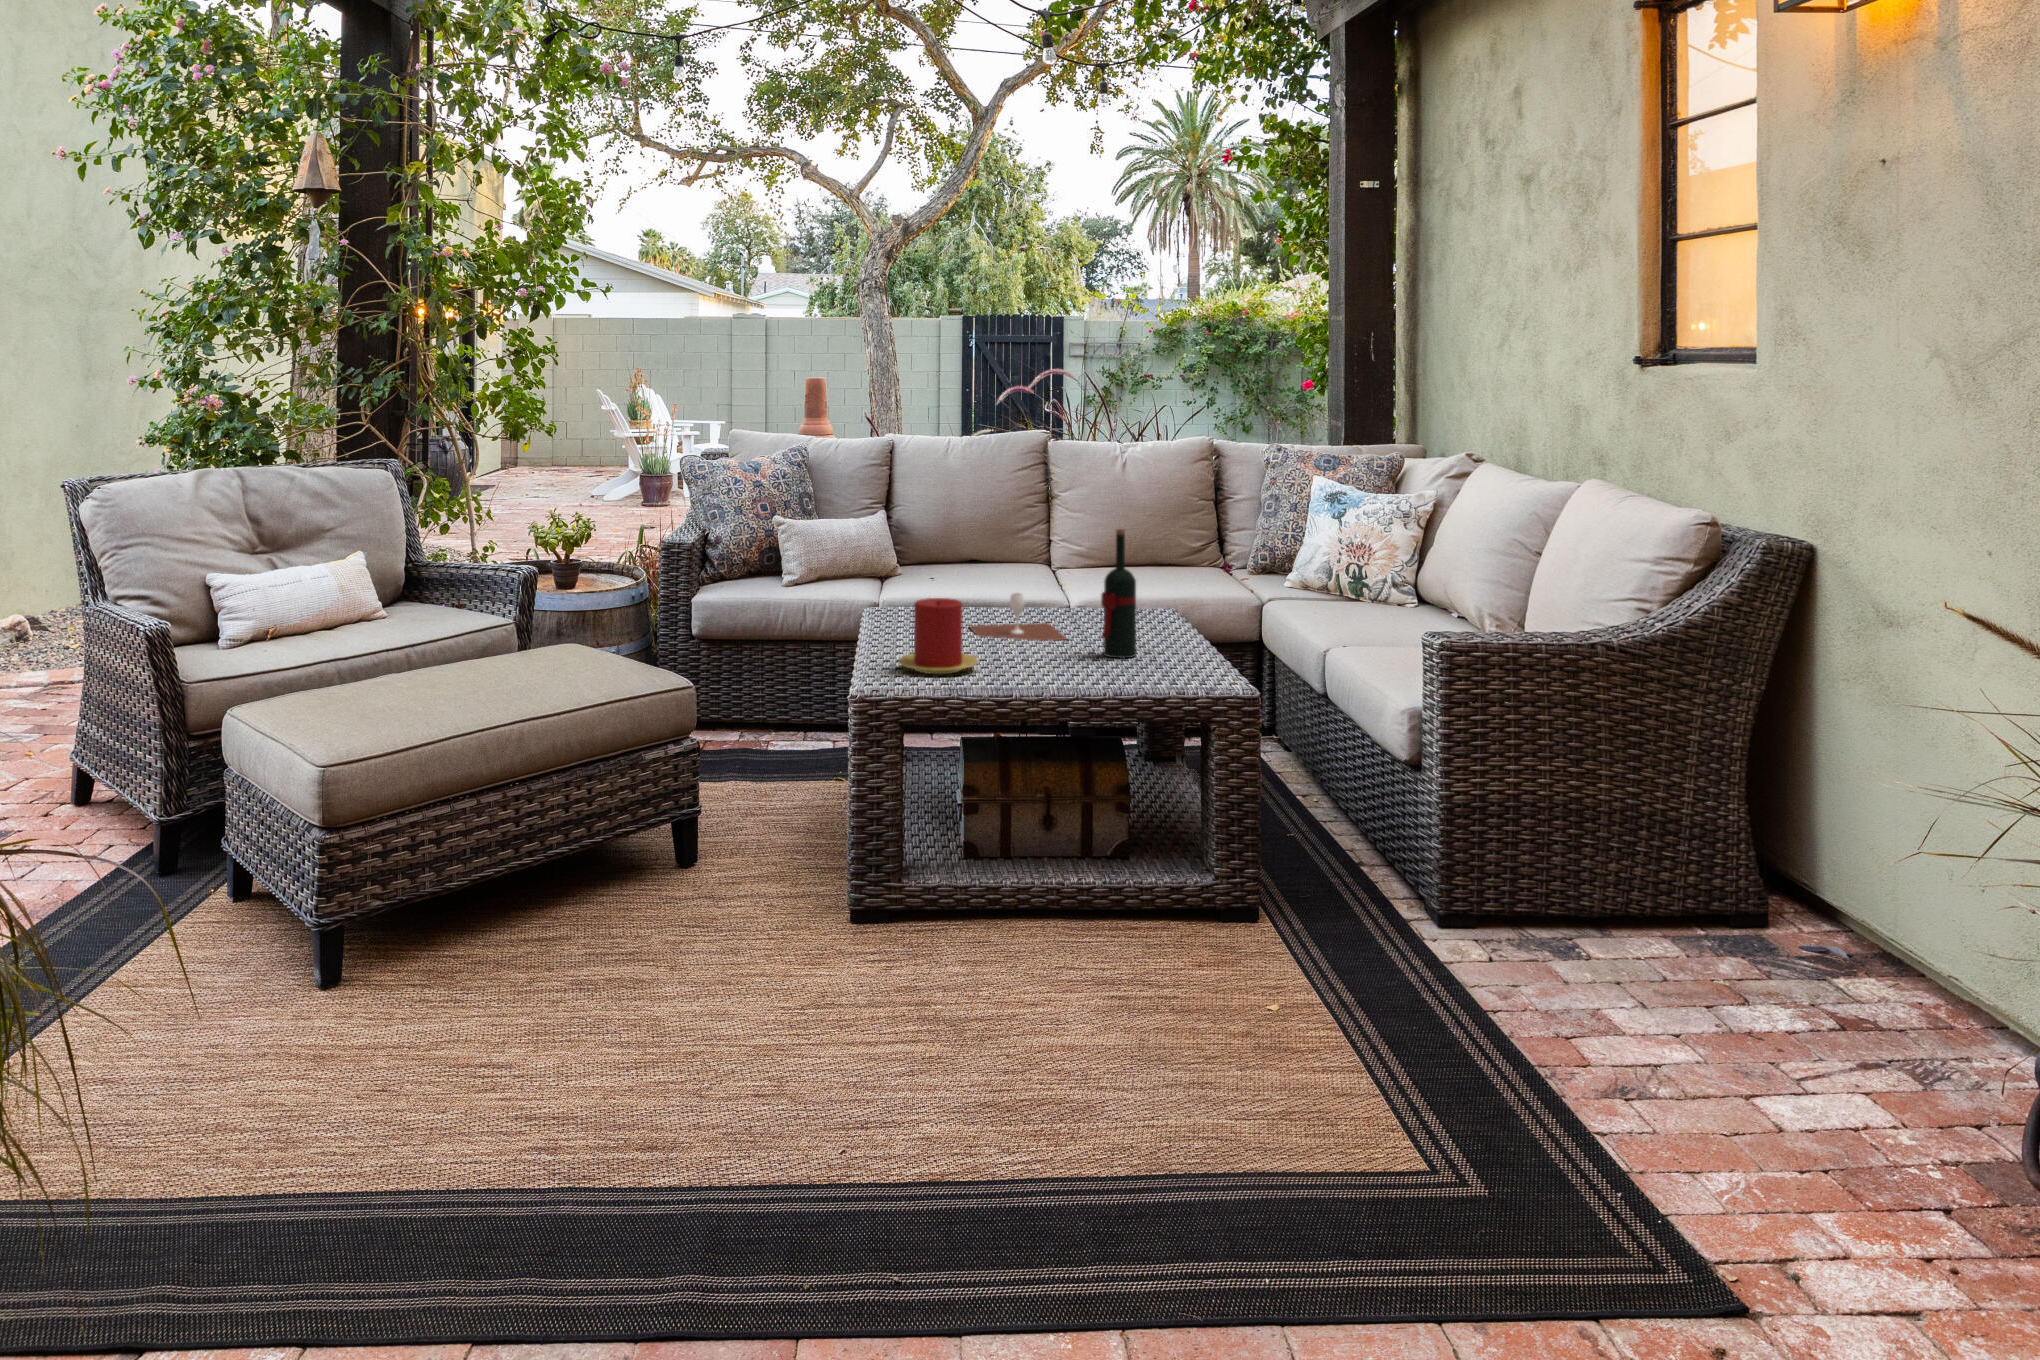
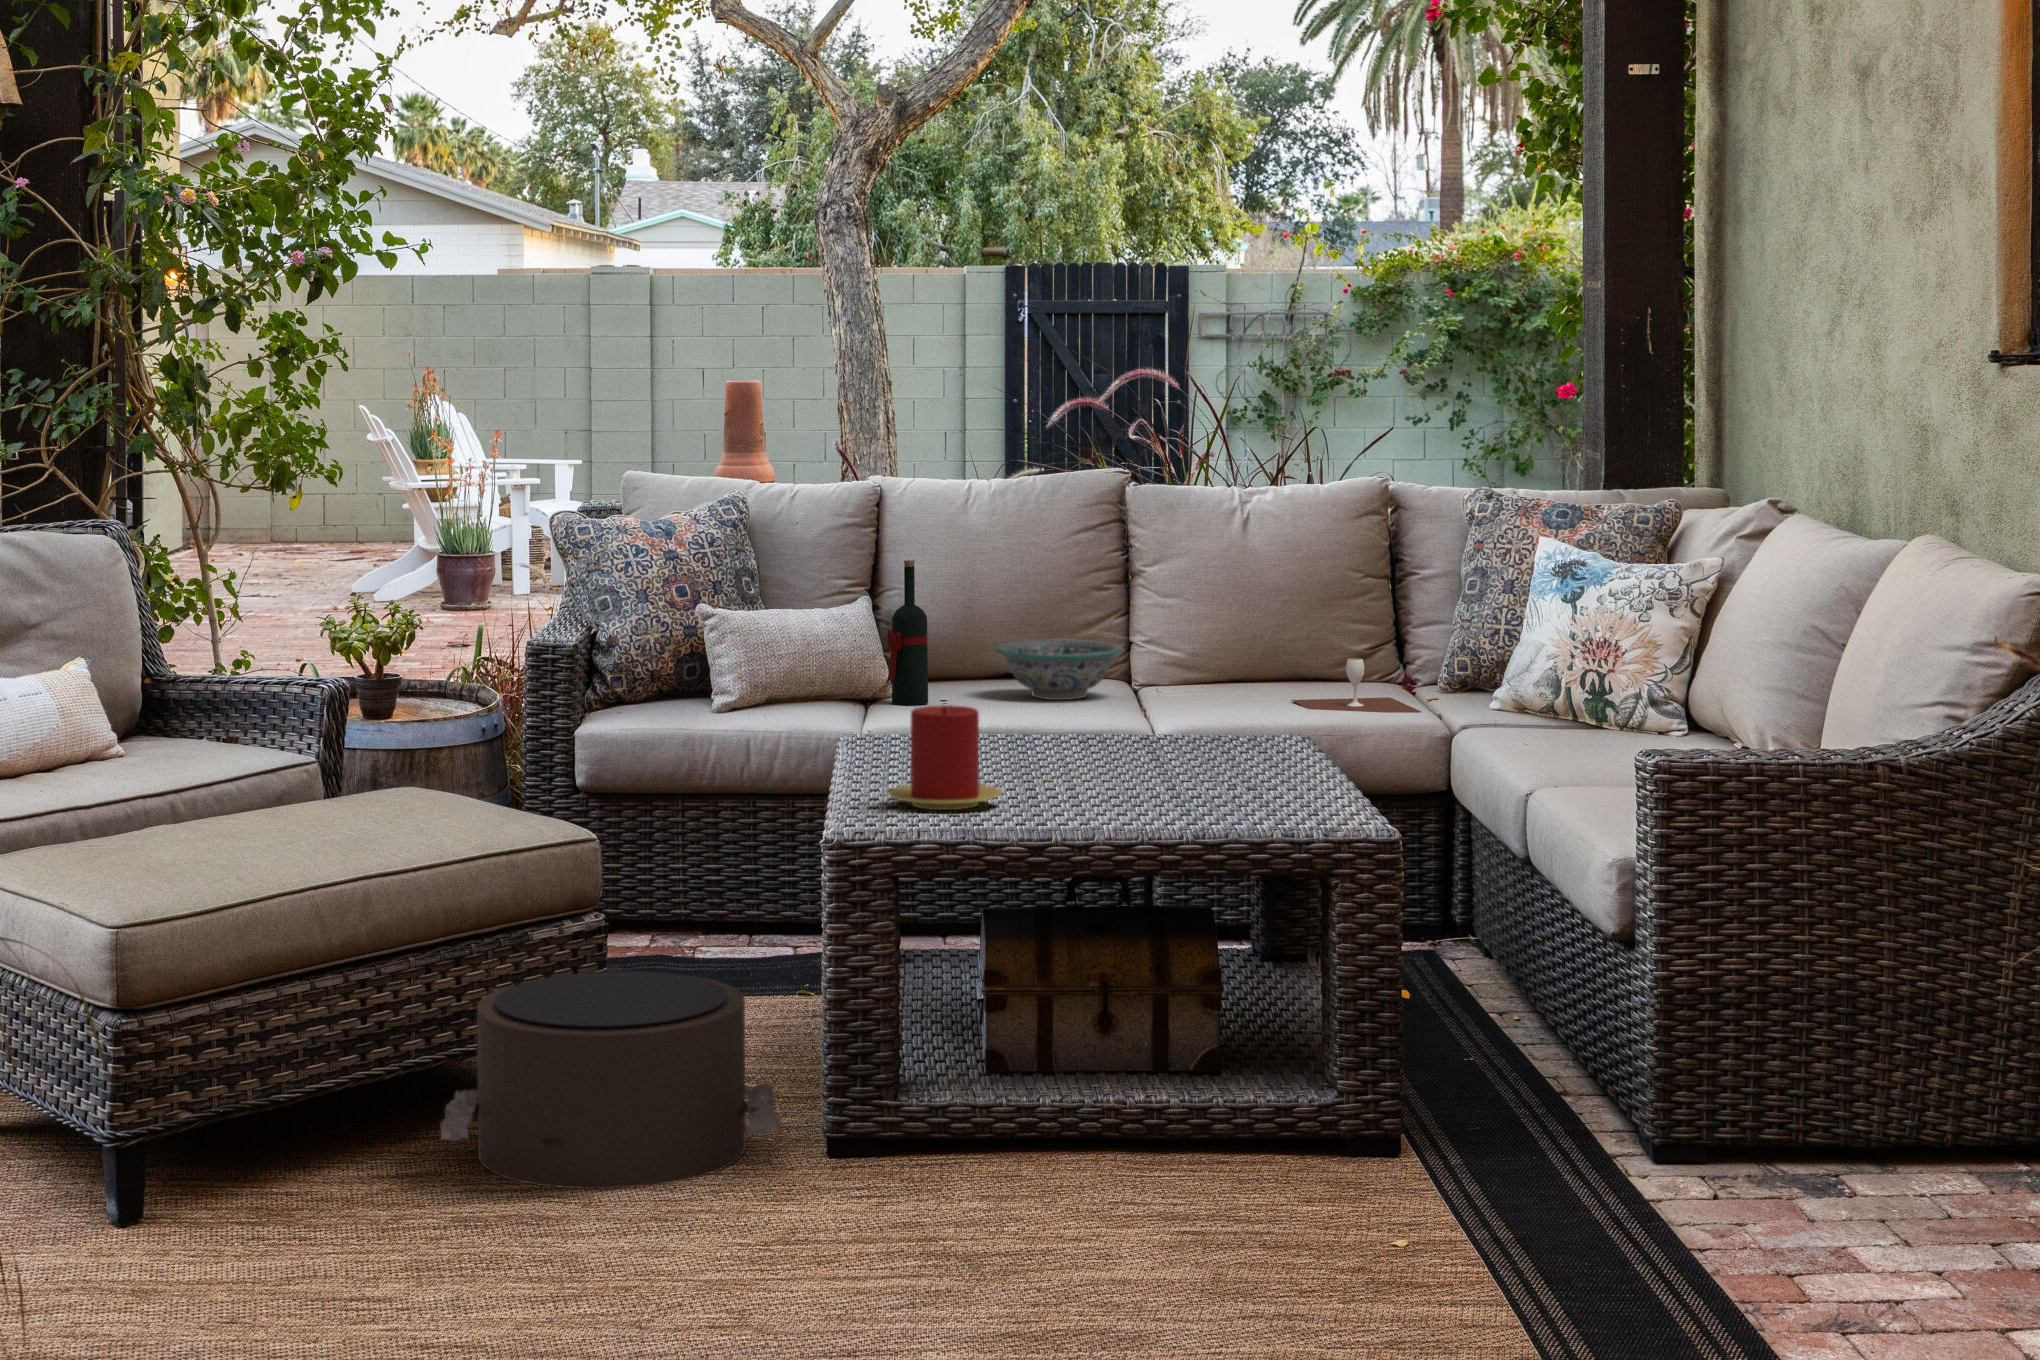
wine bottle: present [1101,529,1136,658] -> present [886,560,928,705]
decorative bowl: none [965,537,1046,576] -> present [995,639,1124,700]
wine glass: present [969,593,1067,641] -> present [1291,658,1421,713]
pouf: none [564,786,819,964] -> present [440,971,782,1189]

